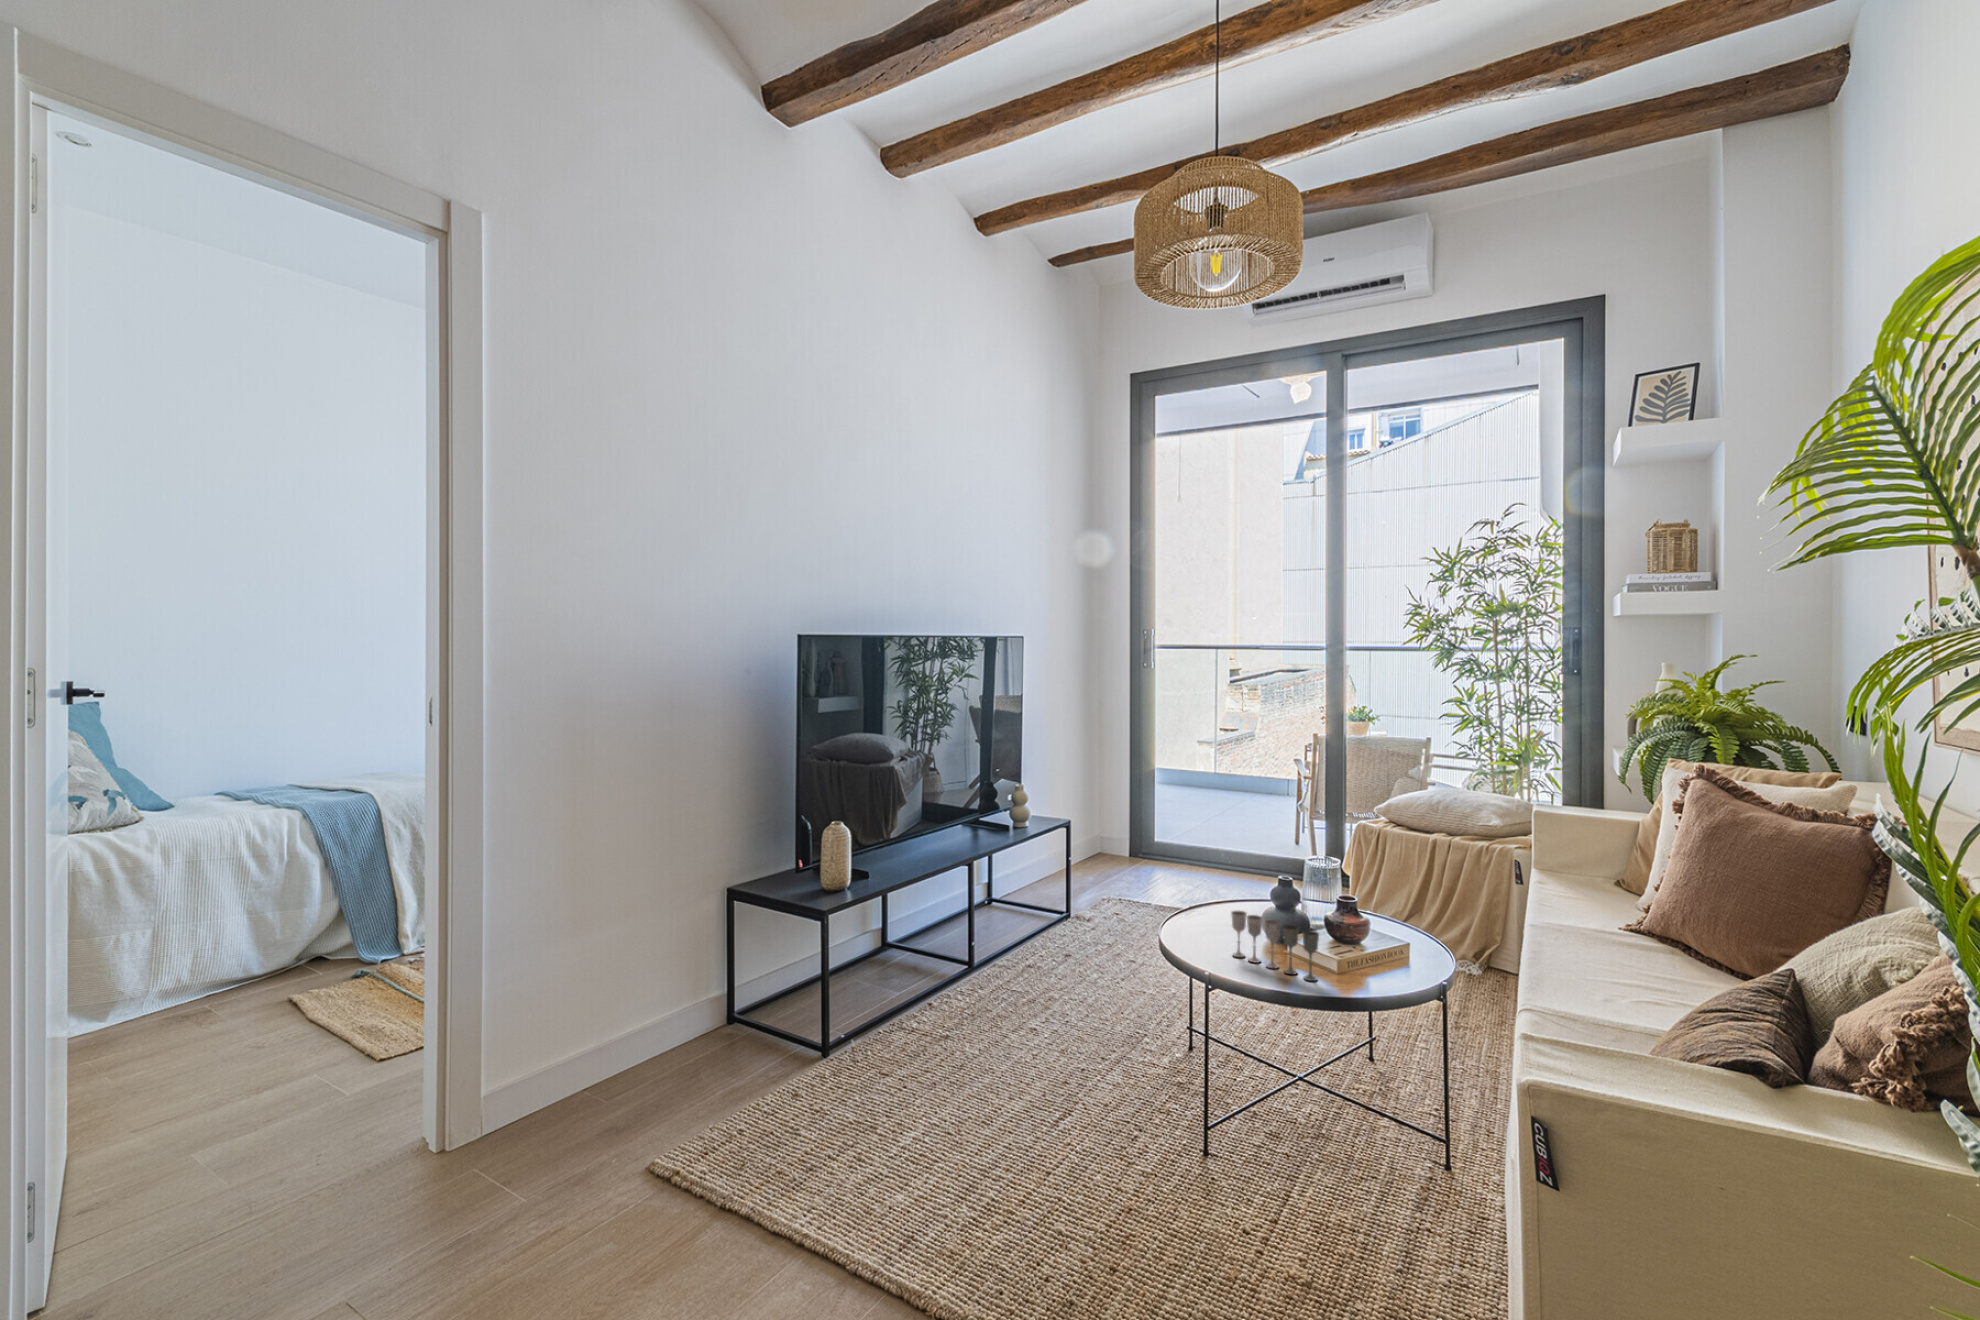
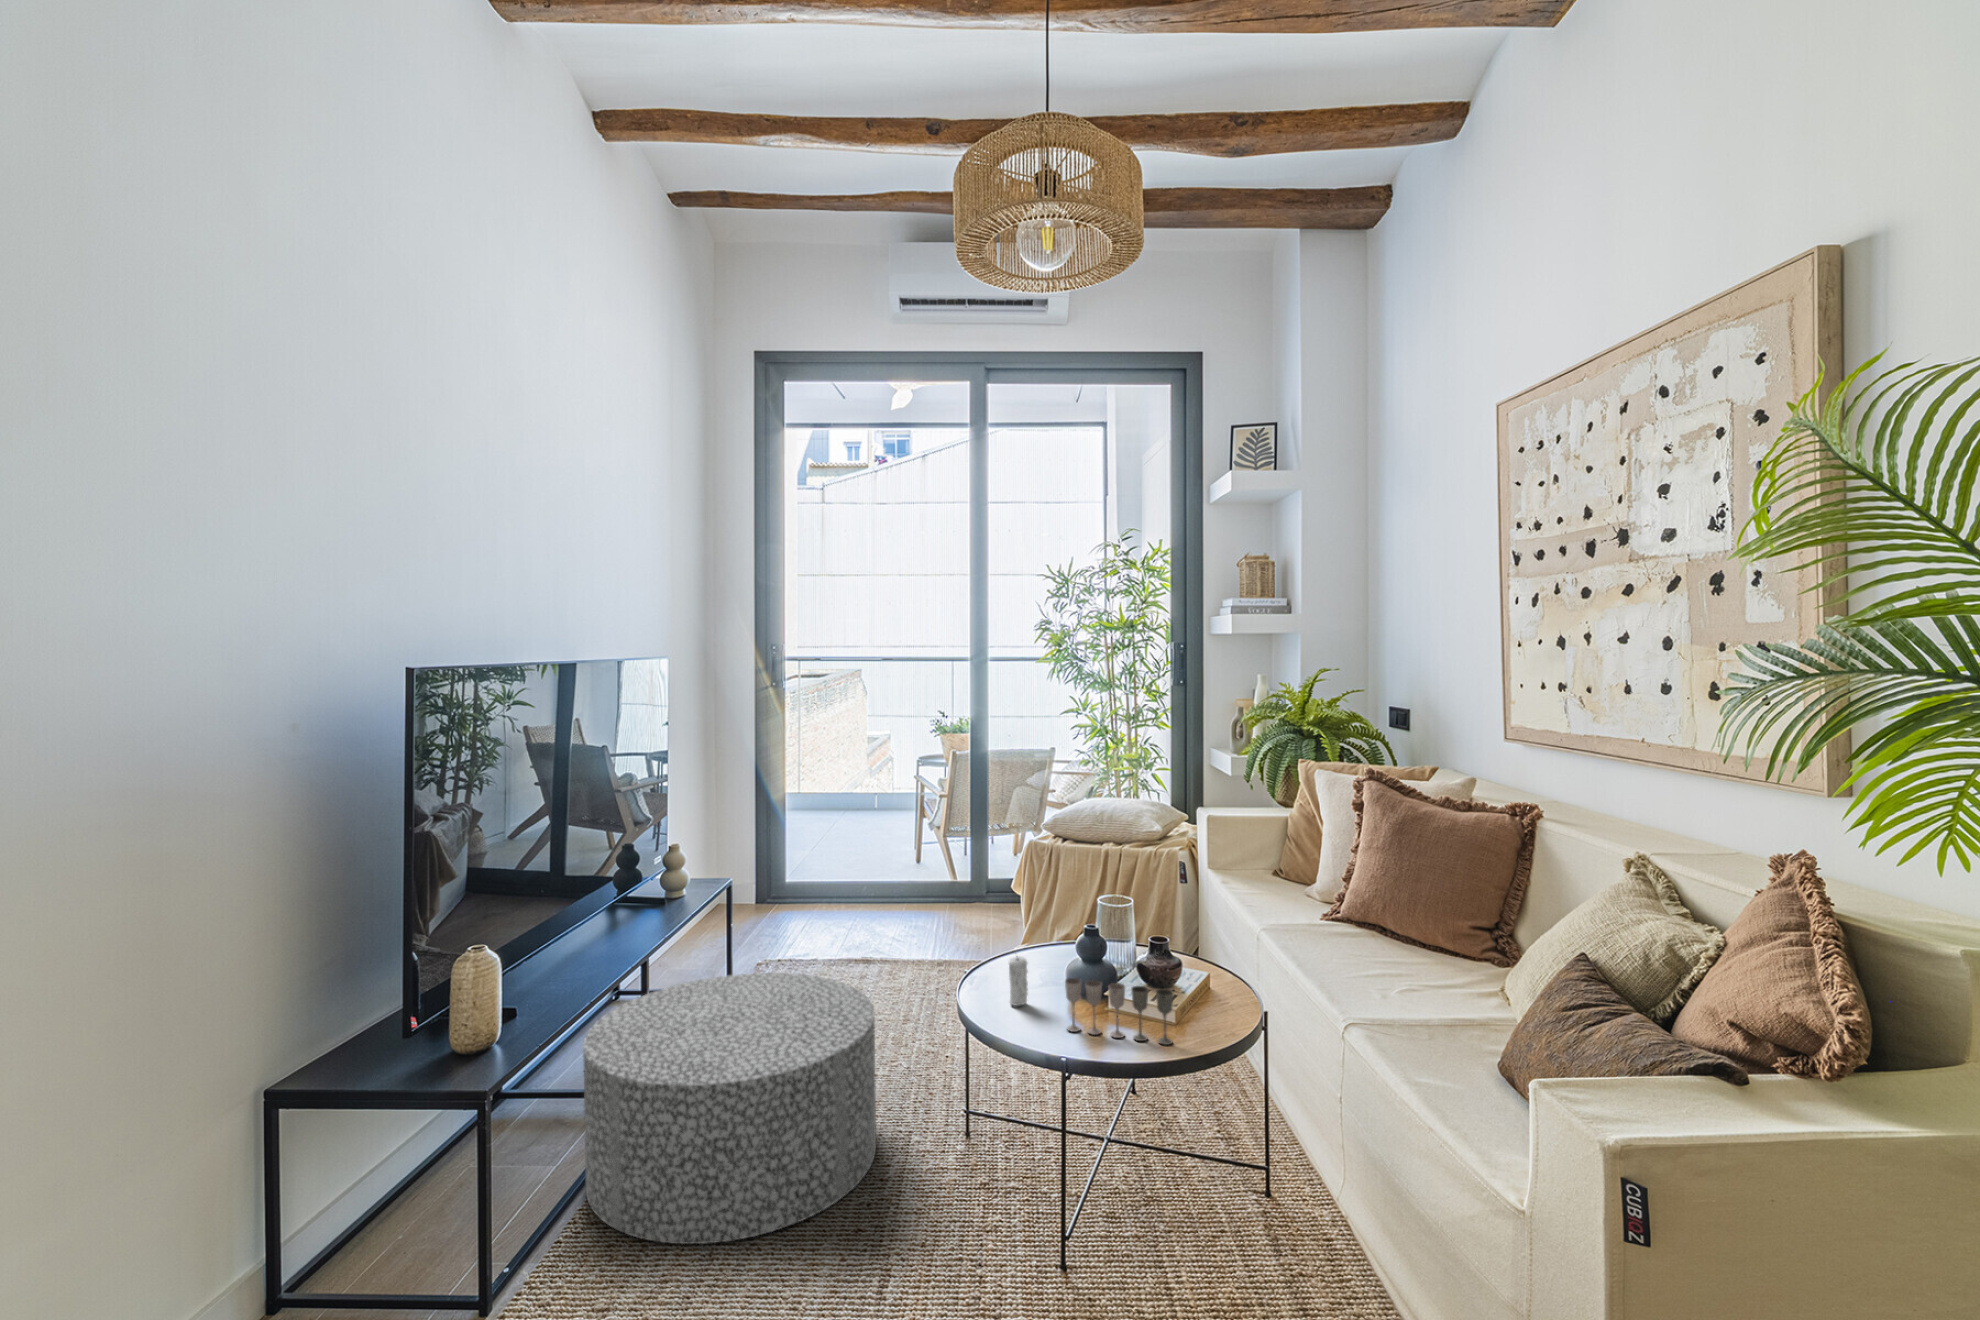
candle: none [1203,883,1221,933] -> present [1008,956,1028,1006]
ottoman: none [902,884,1120,1067] -> present [583,973,876,1244]

